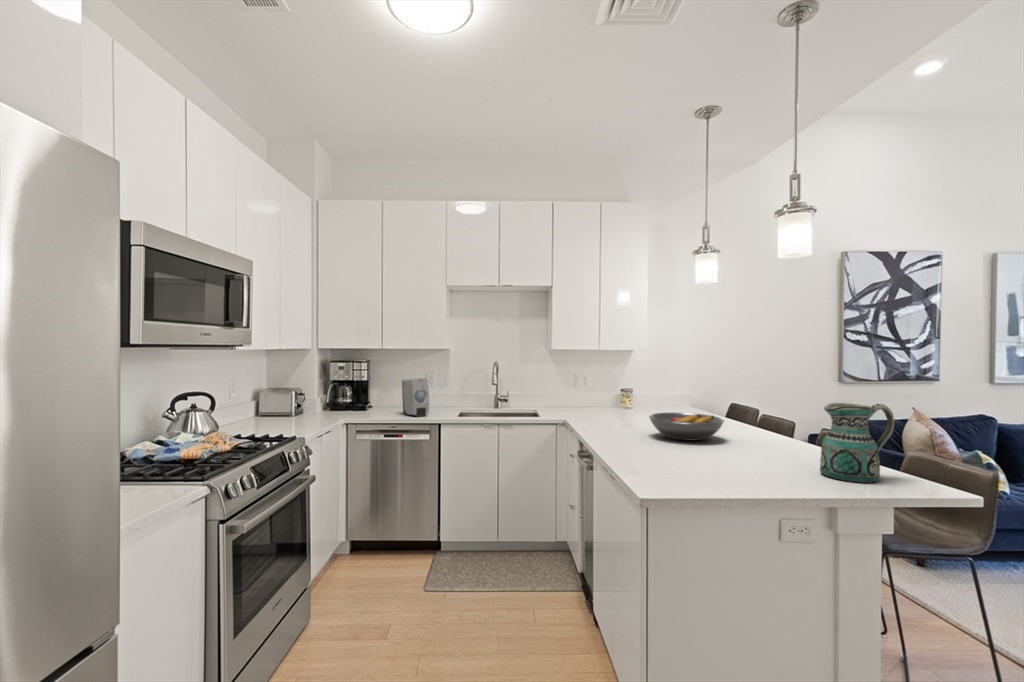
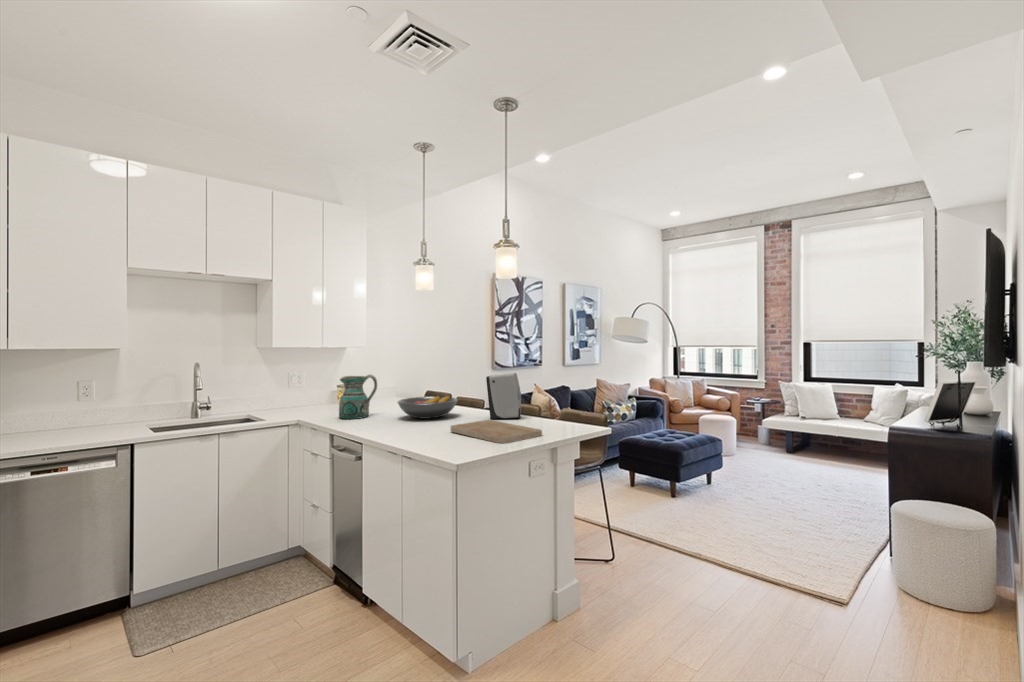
soap dispenser: present [402,378,429,417] -> present [486,373,521,419]
ceramic pitcher: present [820,403,894,483] -> present [339,375,377,419]
cutting board: none [681,454,796,491] -> present [450,420,542,444]

